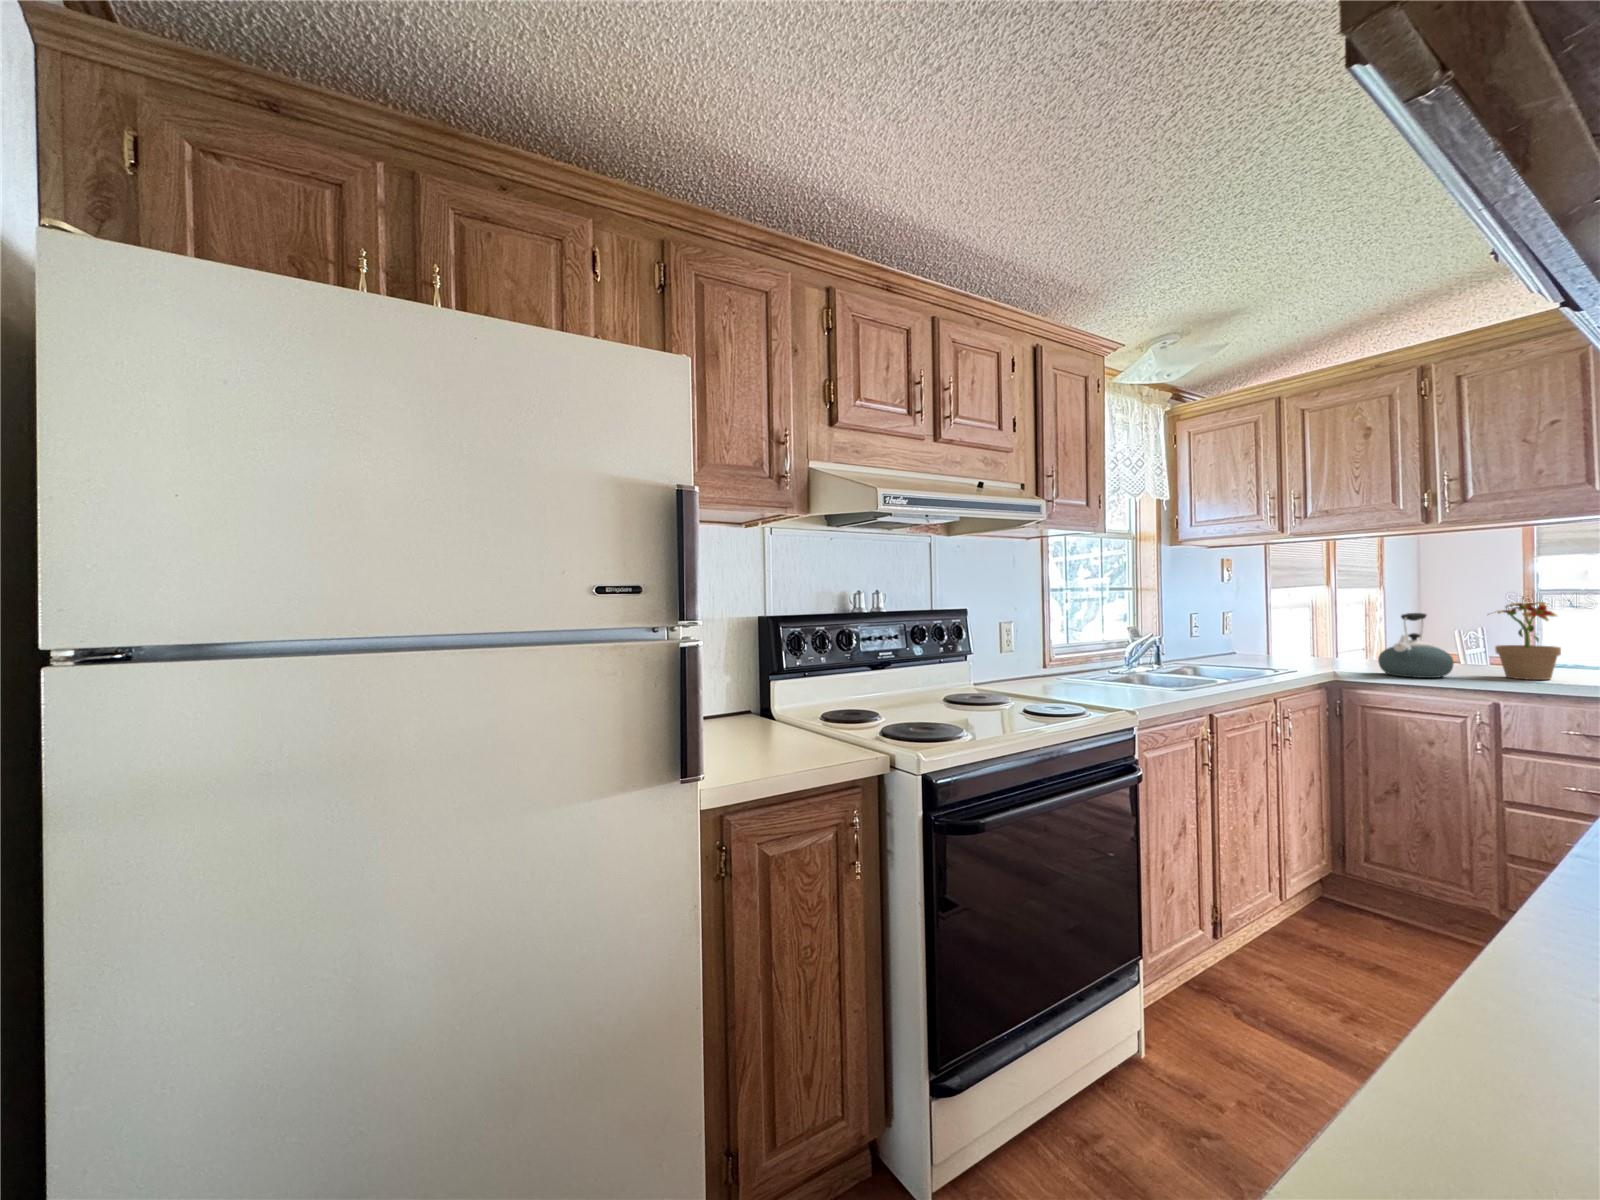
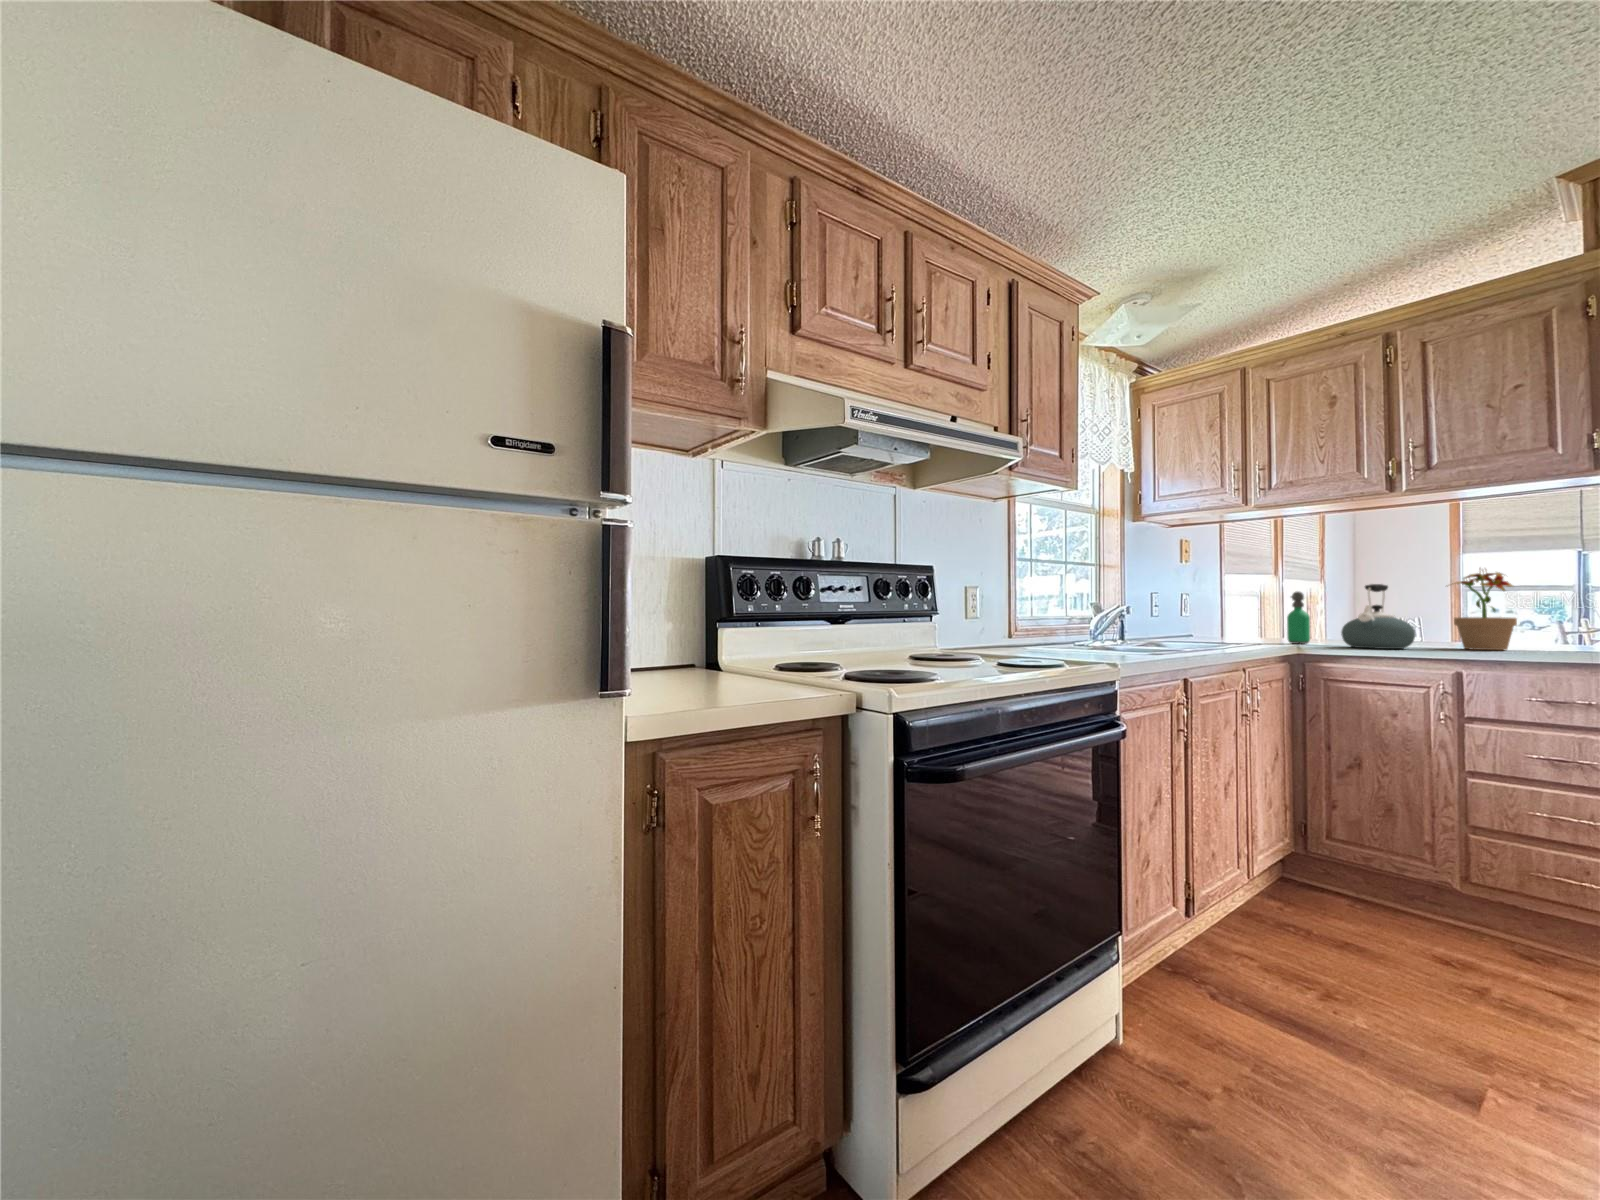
soap dispenser: none [1325,616,1349,668] -> present [1287,592,1310,644]

